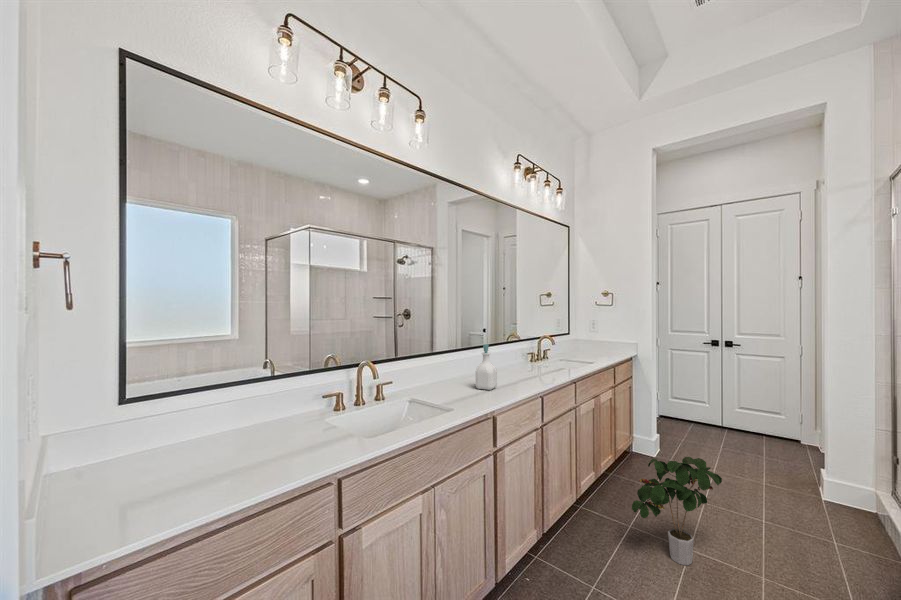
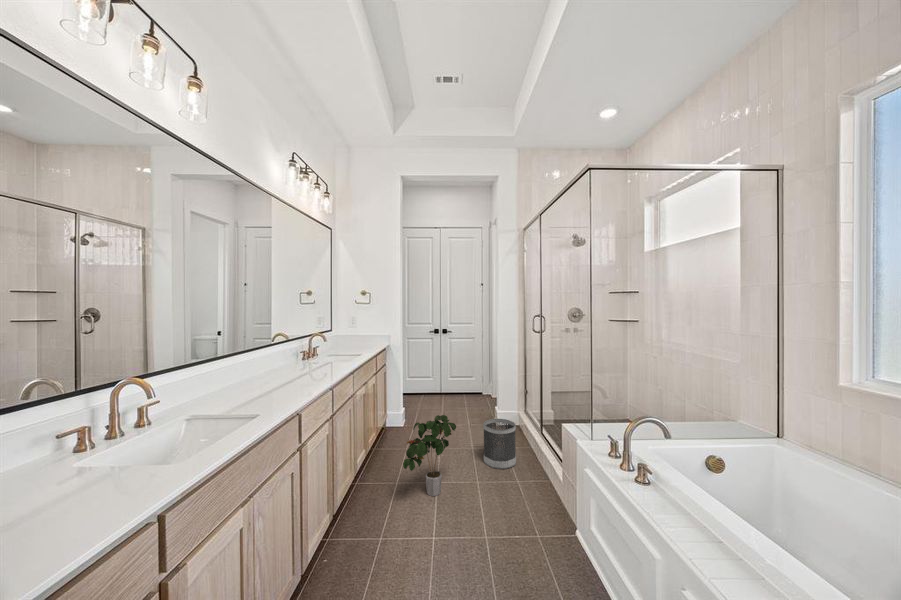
soap bottle: present [476,344,497,390] -> none [264,345,288,392]
wastebasket: none [780,486,855,578] -> present [483,419,516,469]

